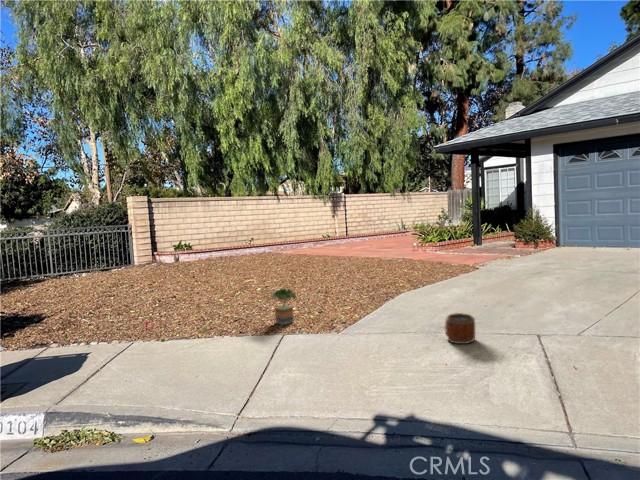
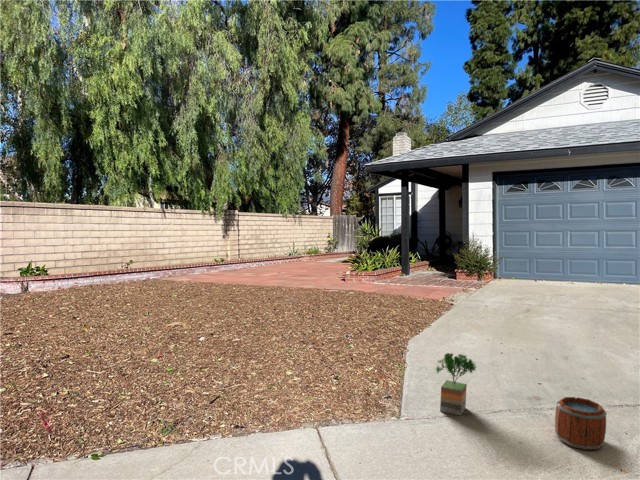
potted tree: present [272,289,297,325] -> present [435,353,476,415]

